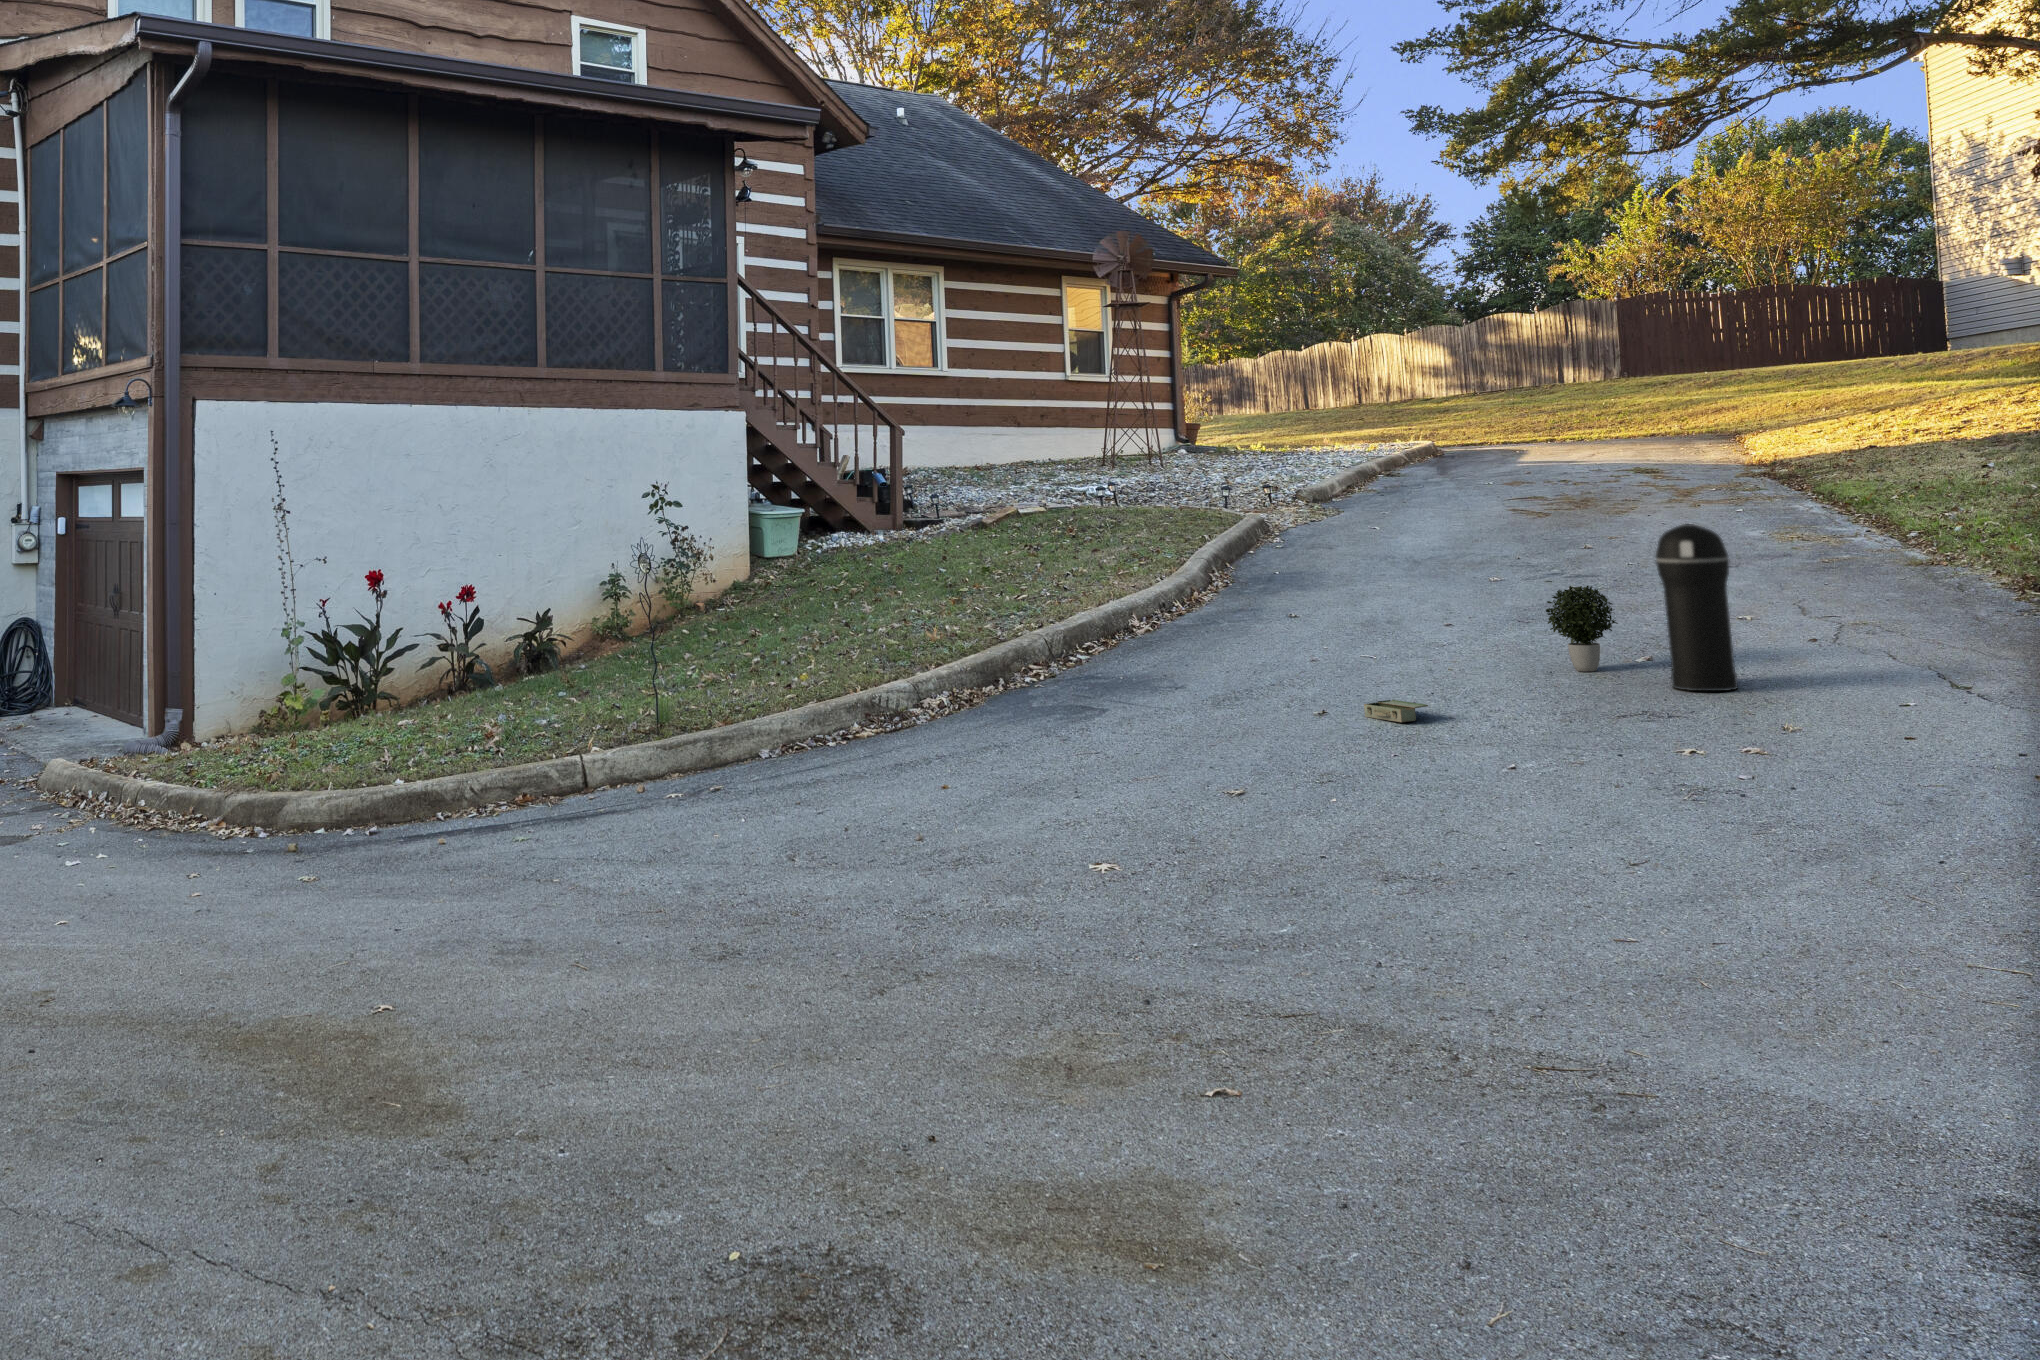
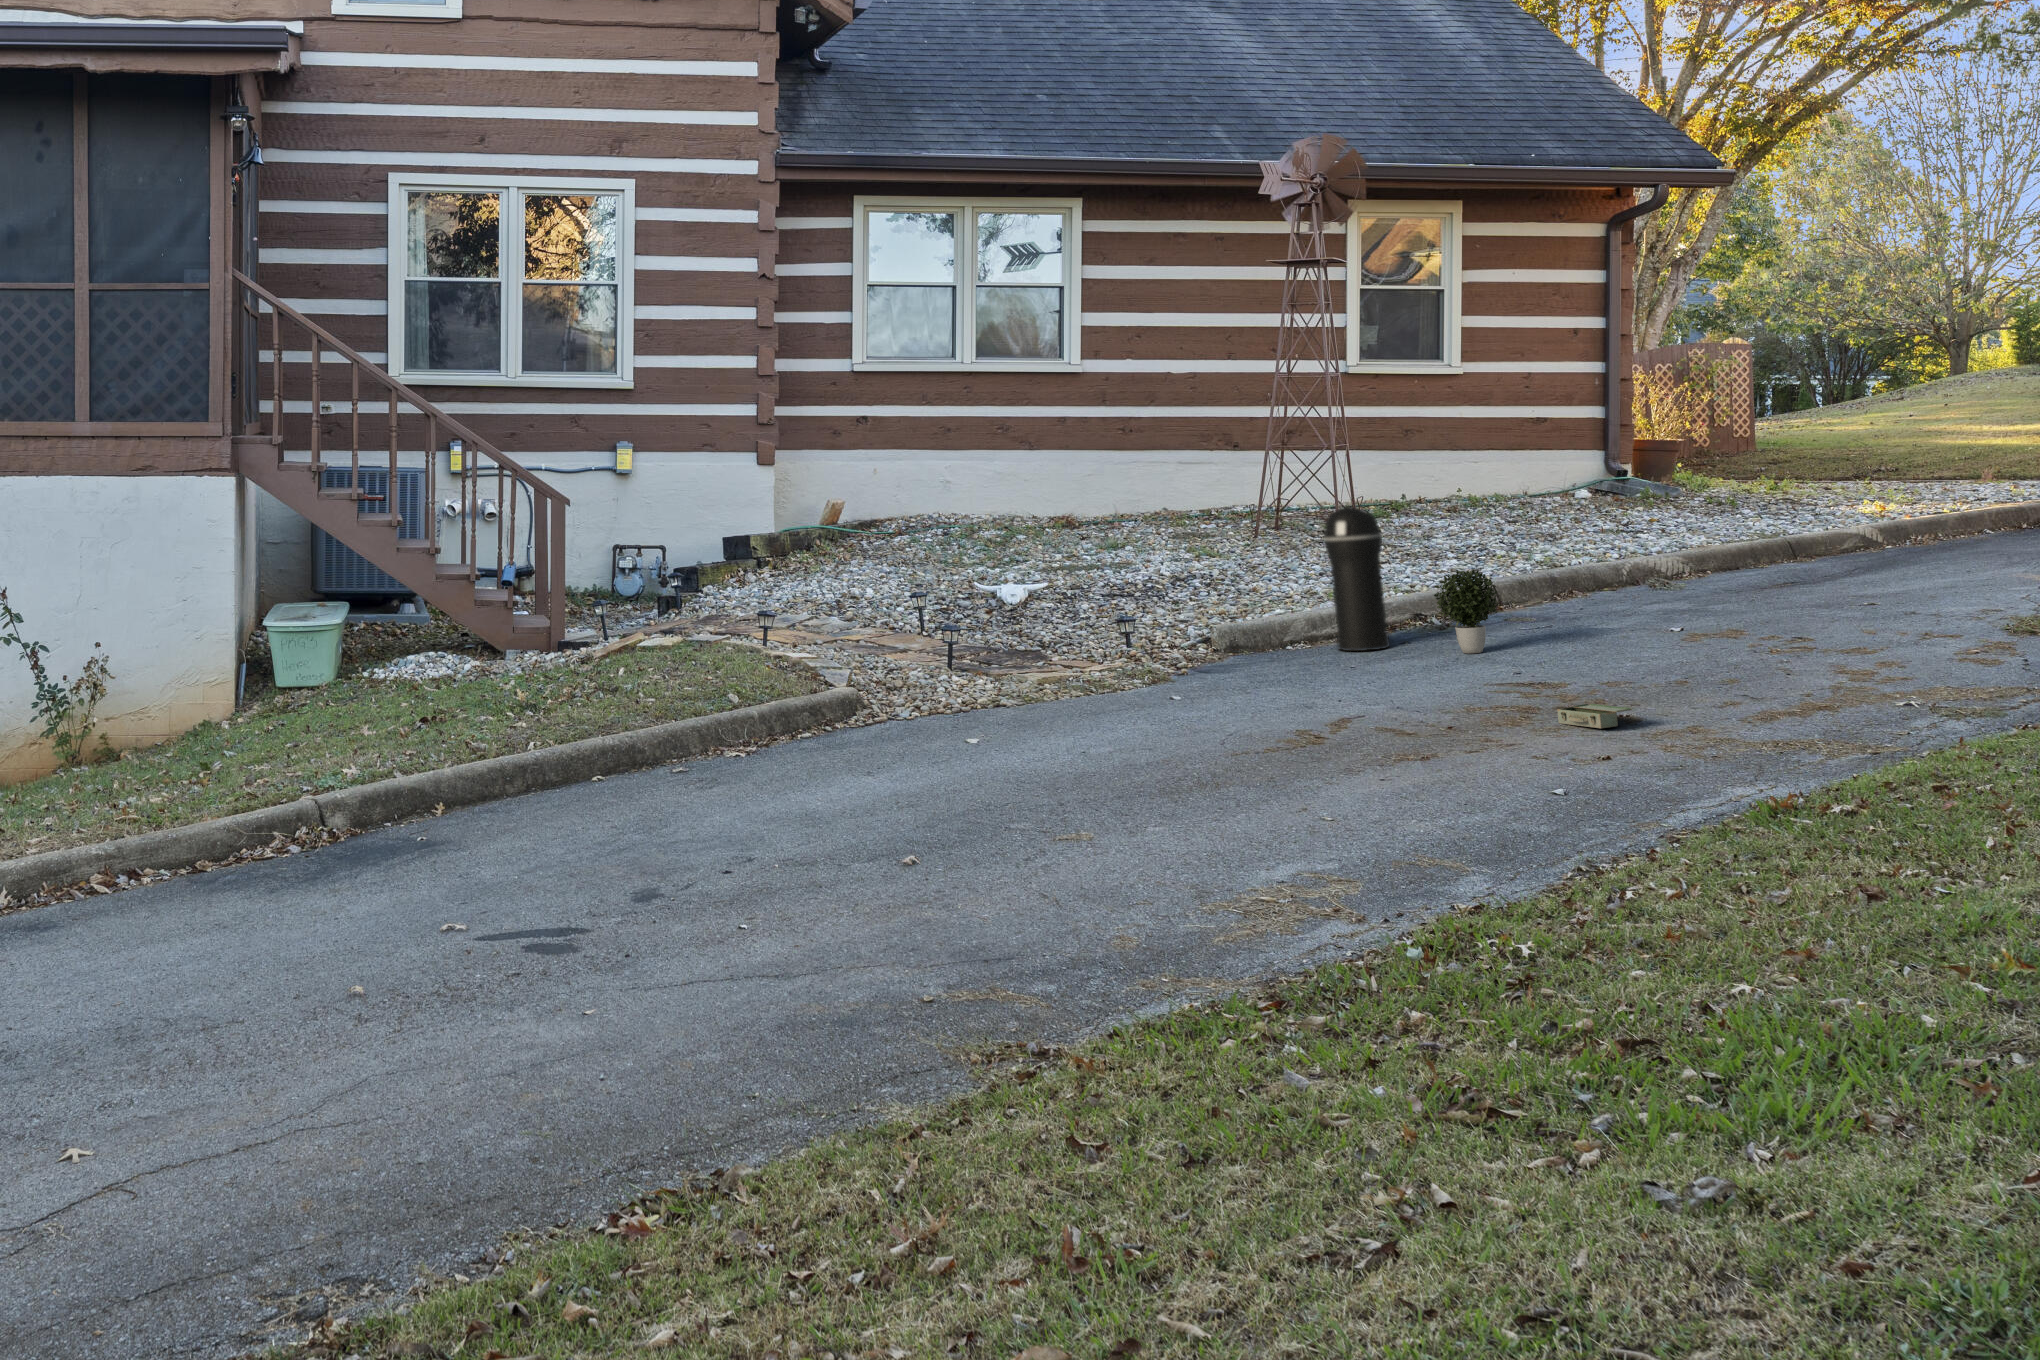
trash can: present [1656,524,1738,691] -> present [1324,507,1390,651]
potted plant: present [1546,586,1618,672] -> present [1434,570,1502,653]

